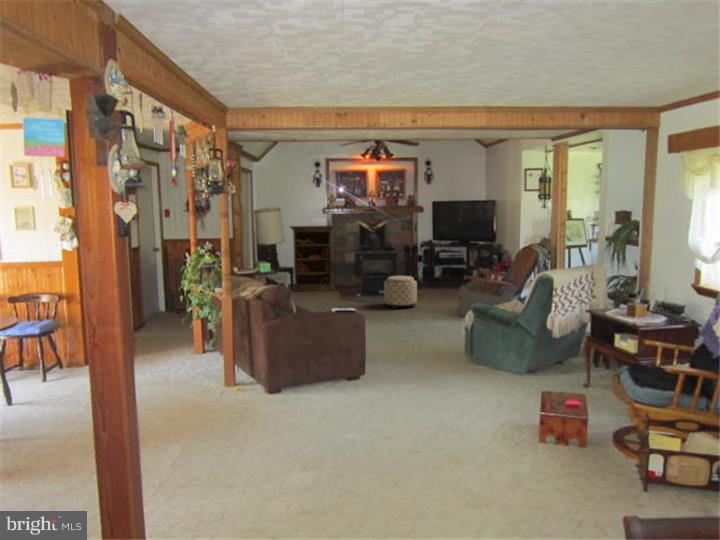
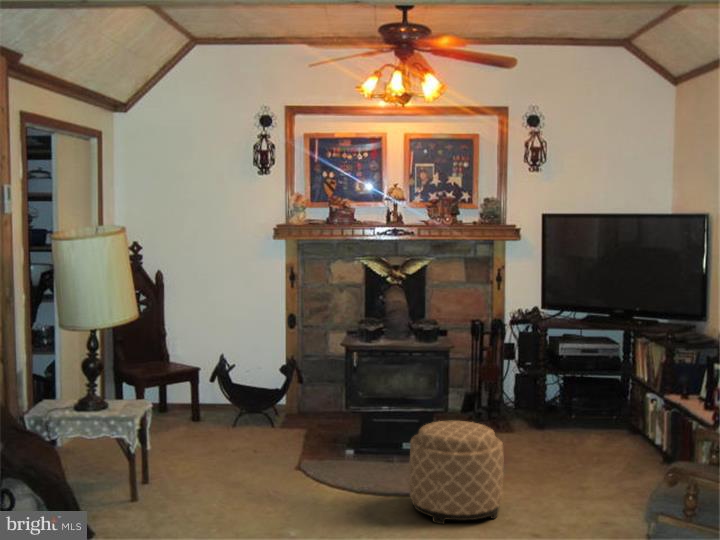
bookcase: present [290,226,335,291] -> none [183,267,300,430]

